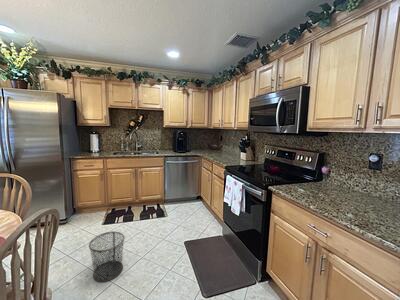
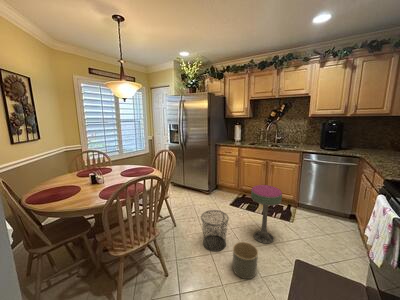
bar stool: none [138,190,166,245] -> present [251,185,282,243]
planter: none [140,248,164,284] -> present [233,242,258,279]

